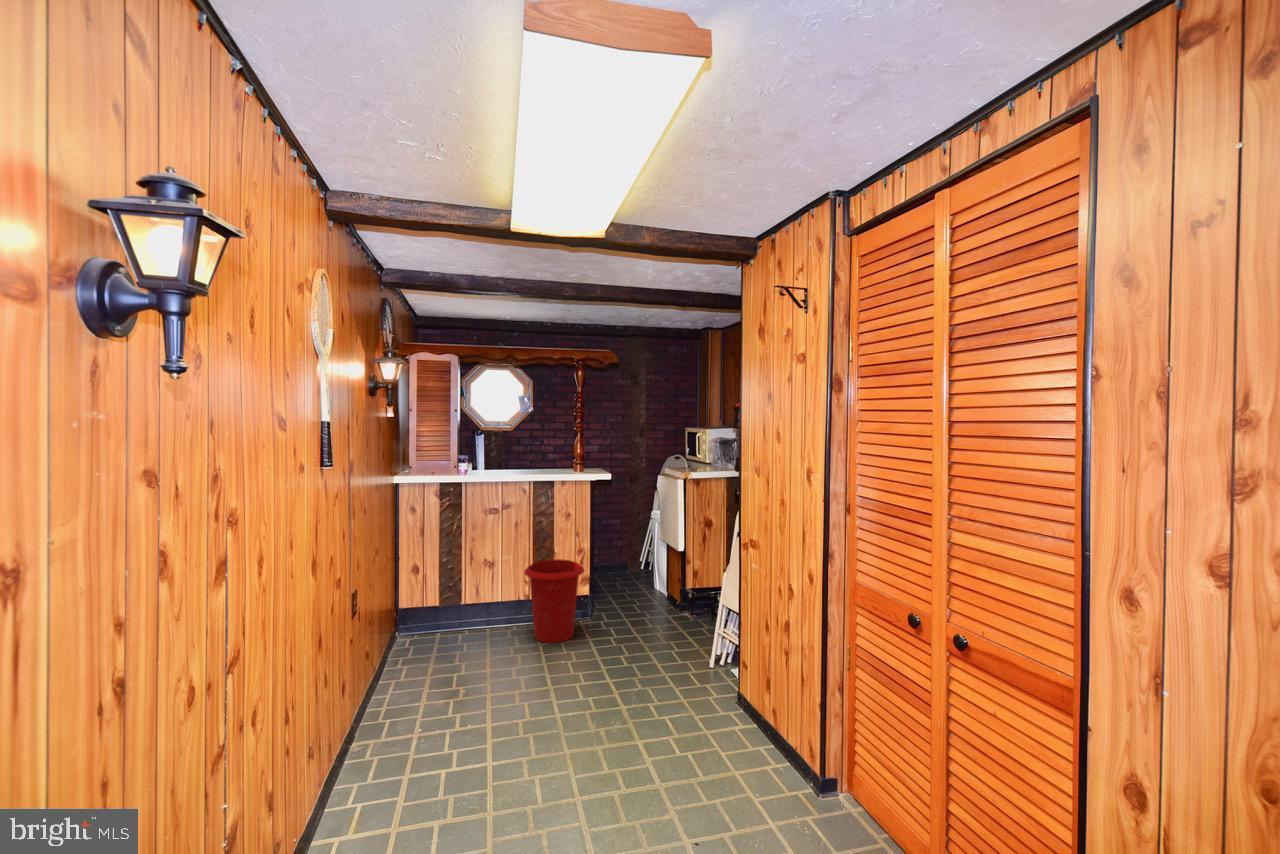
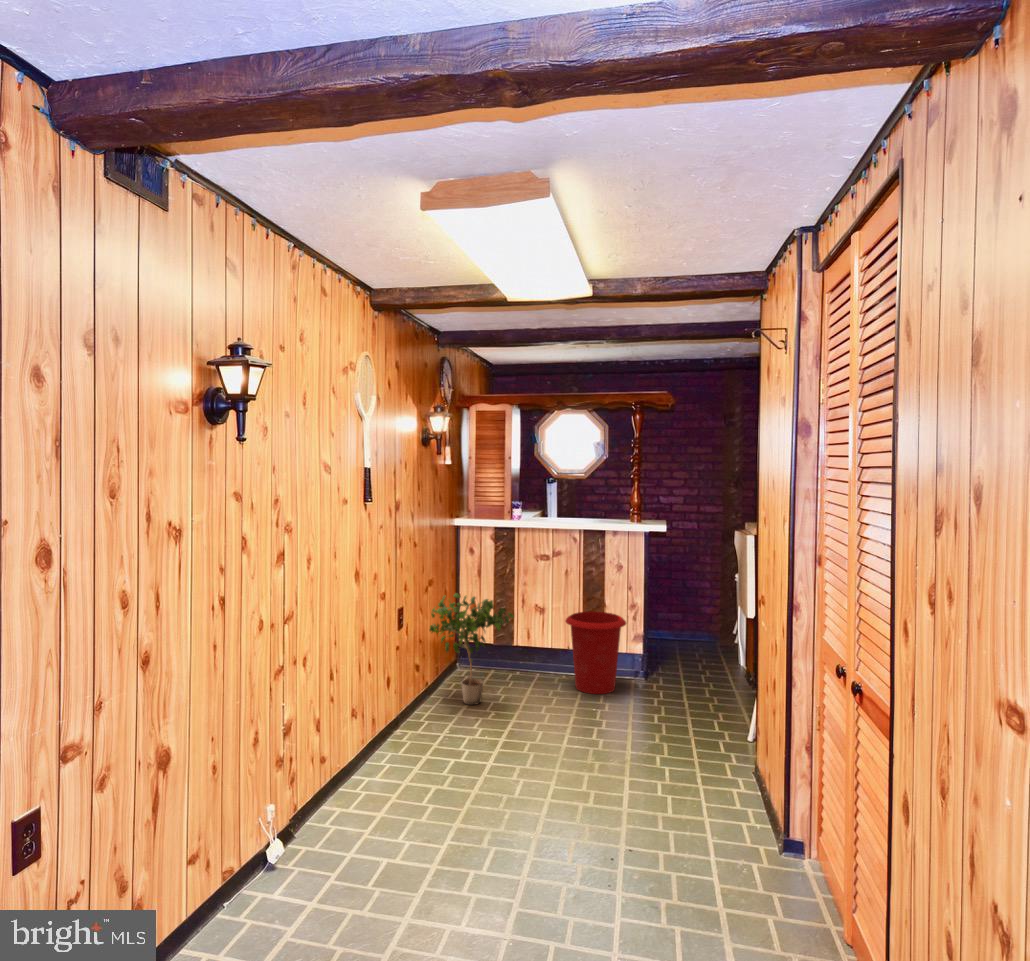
potted plant: none [379,561,482,686] -> present [430,593,514,705]

